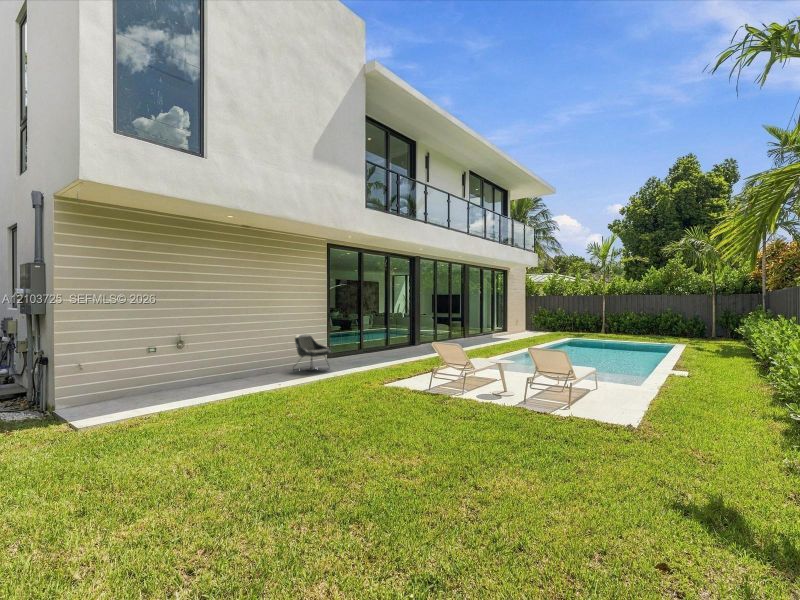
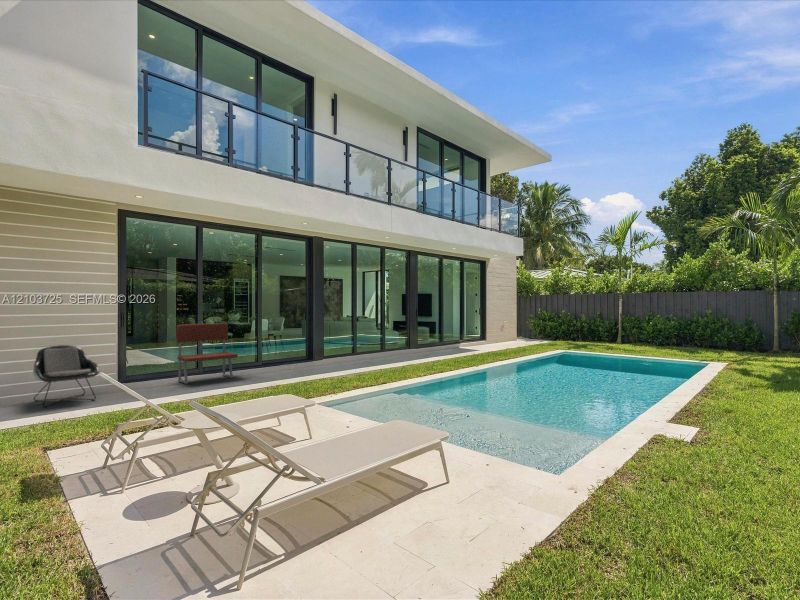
bench: none [350,319,387,360] -> present [176,323,238,384]

